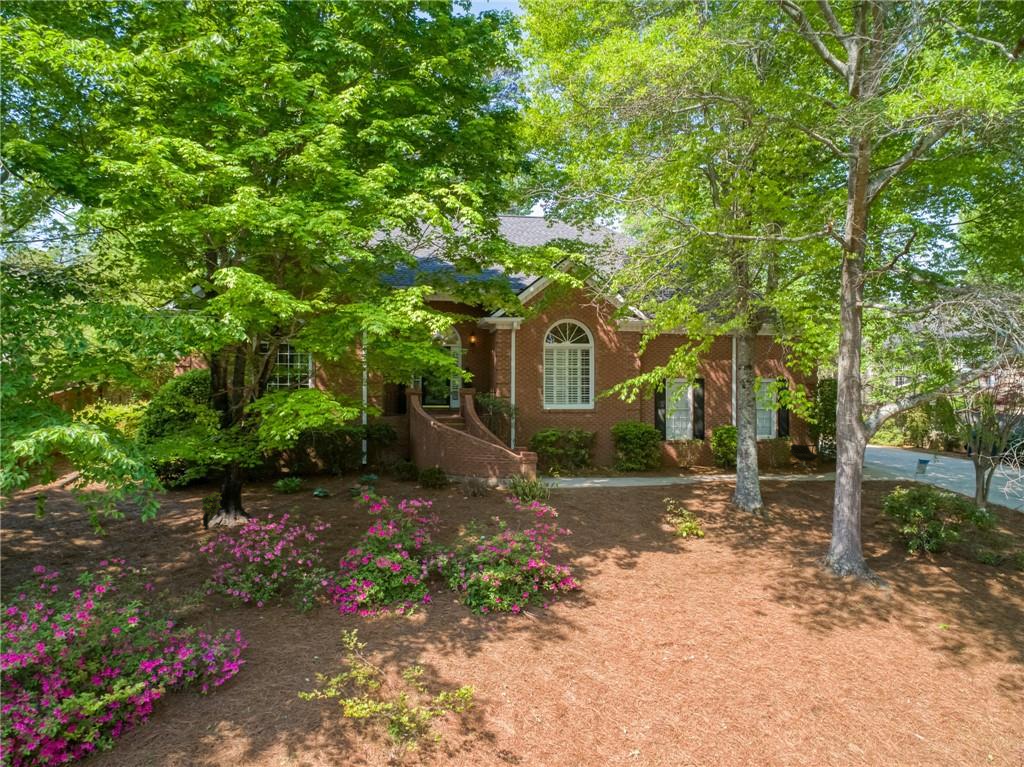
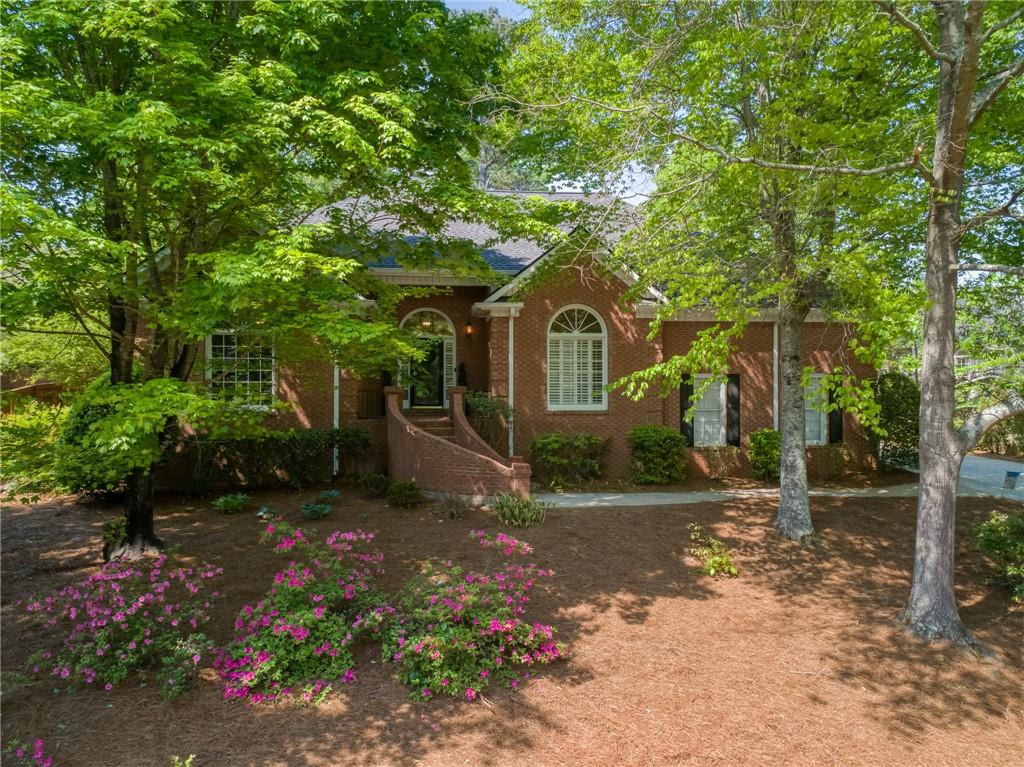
lounge chair: present [790,444,818,466] -> none [844,452,880,481]

